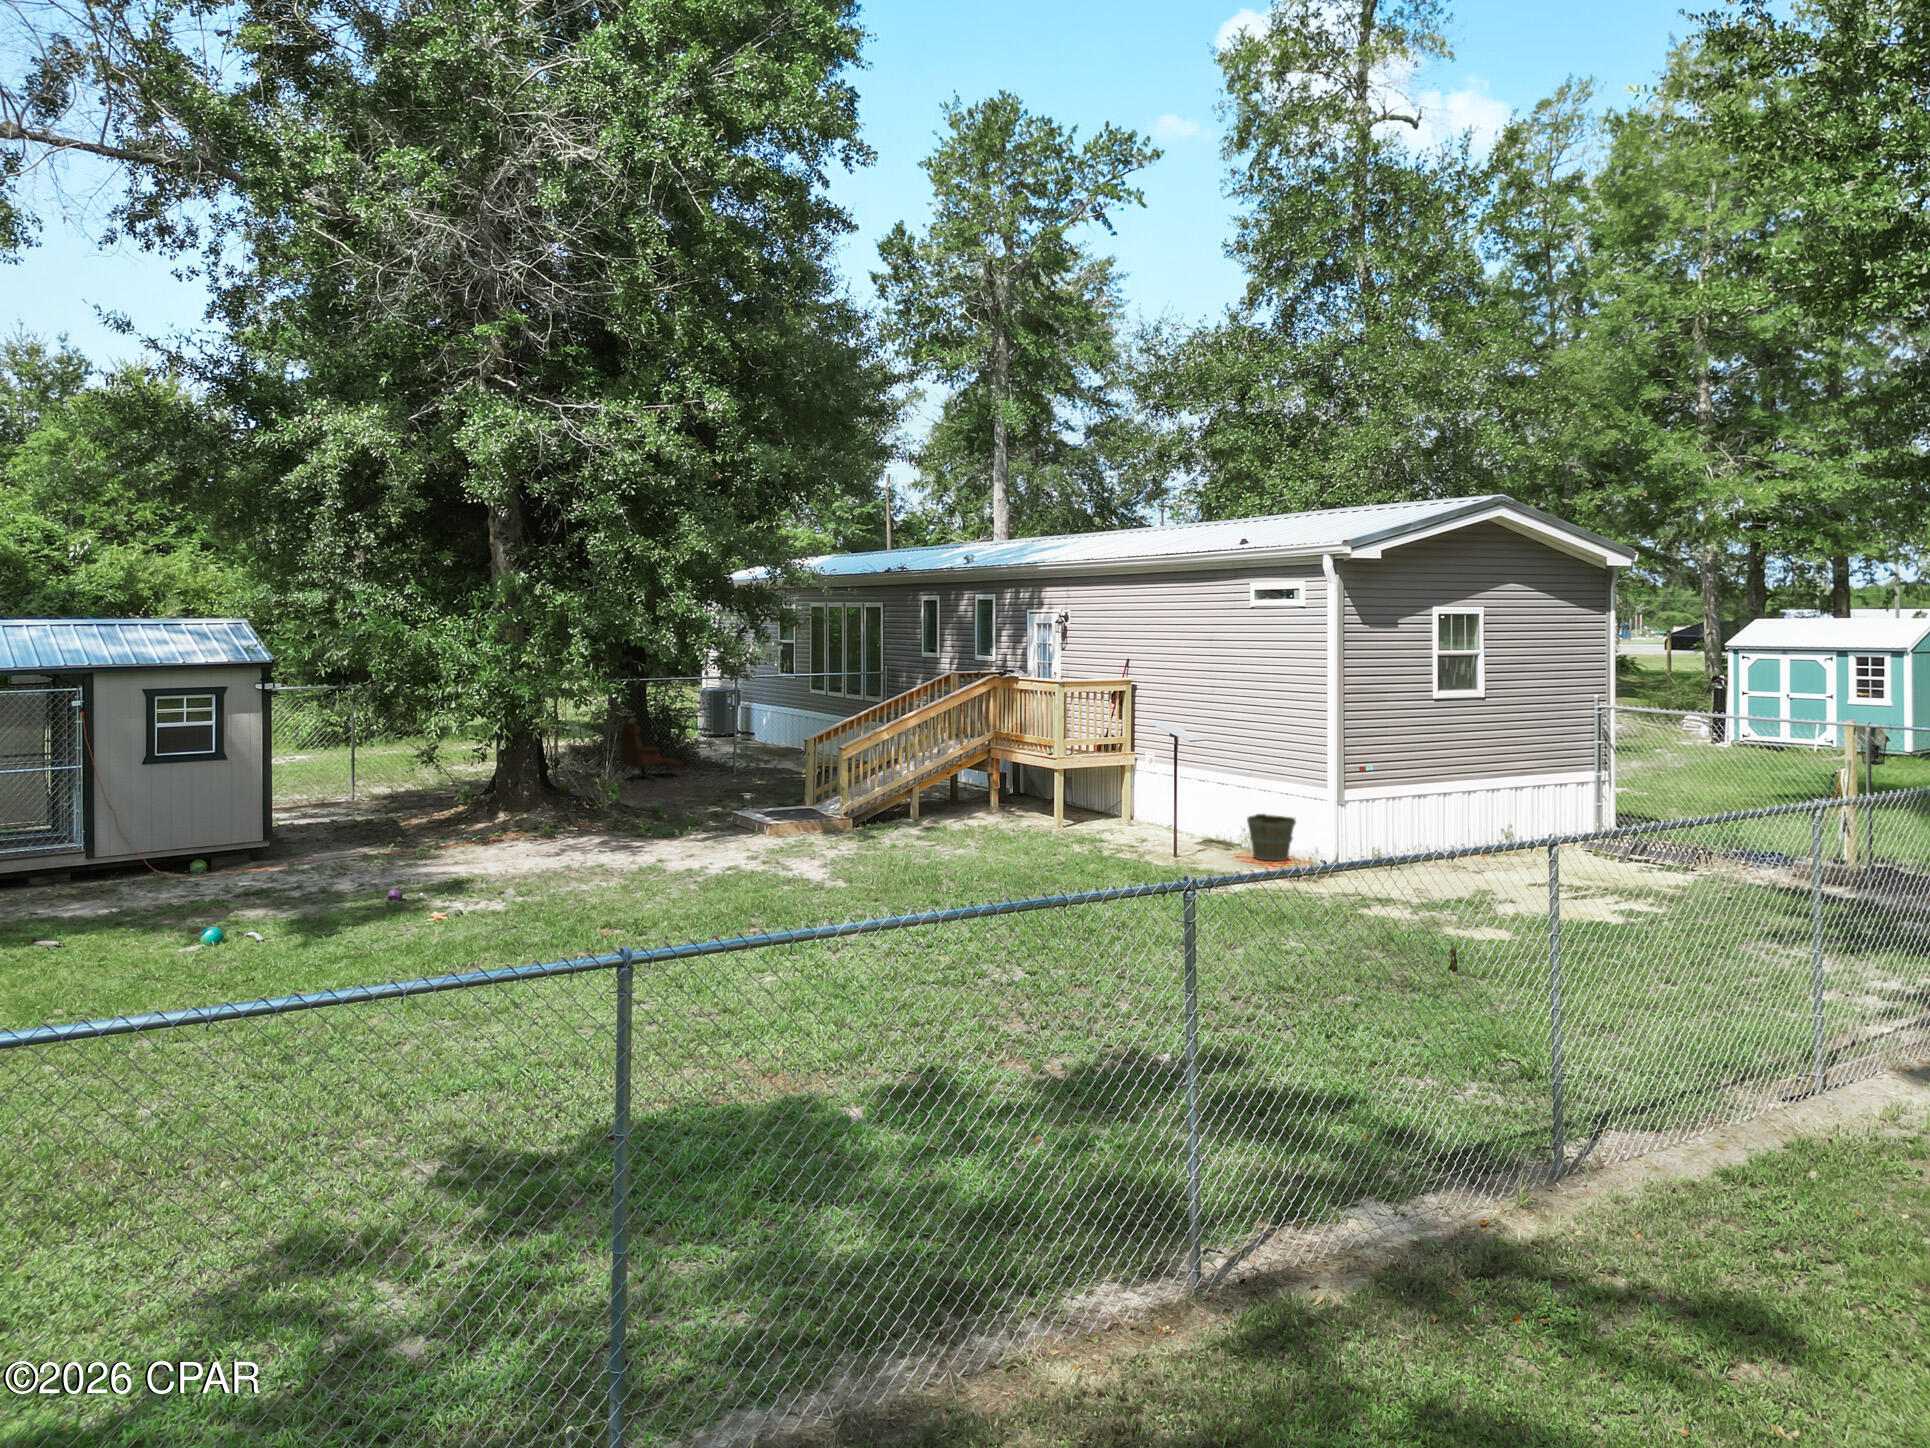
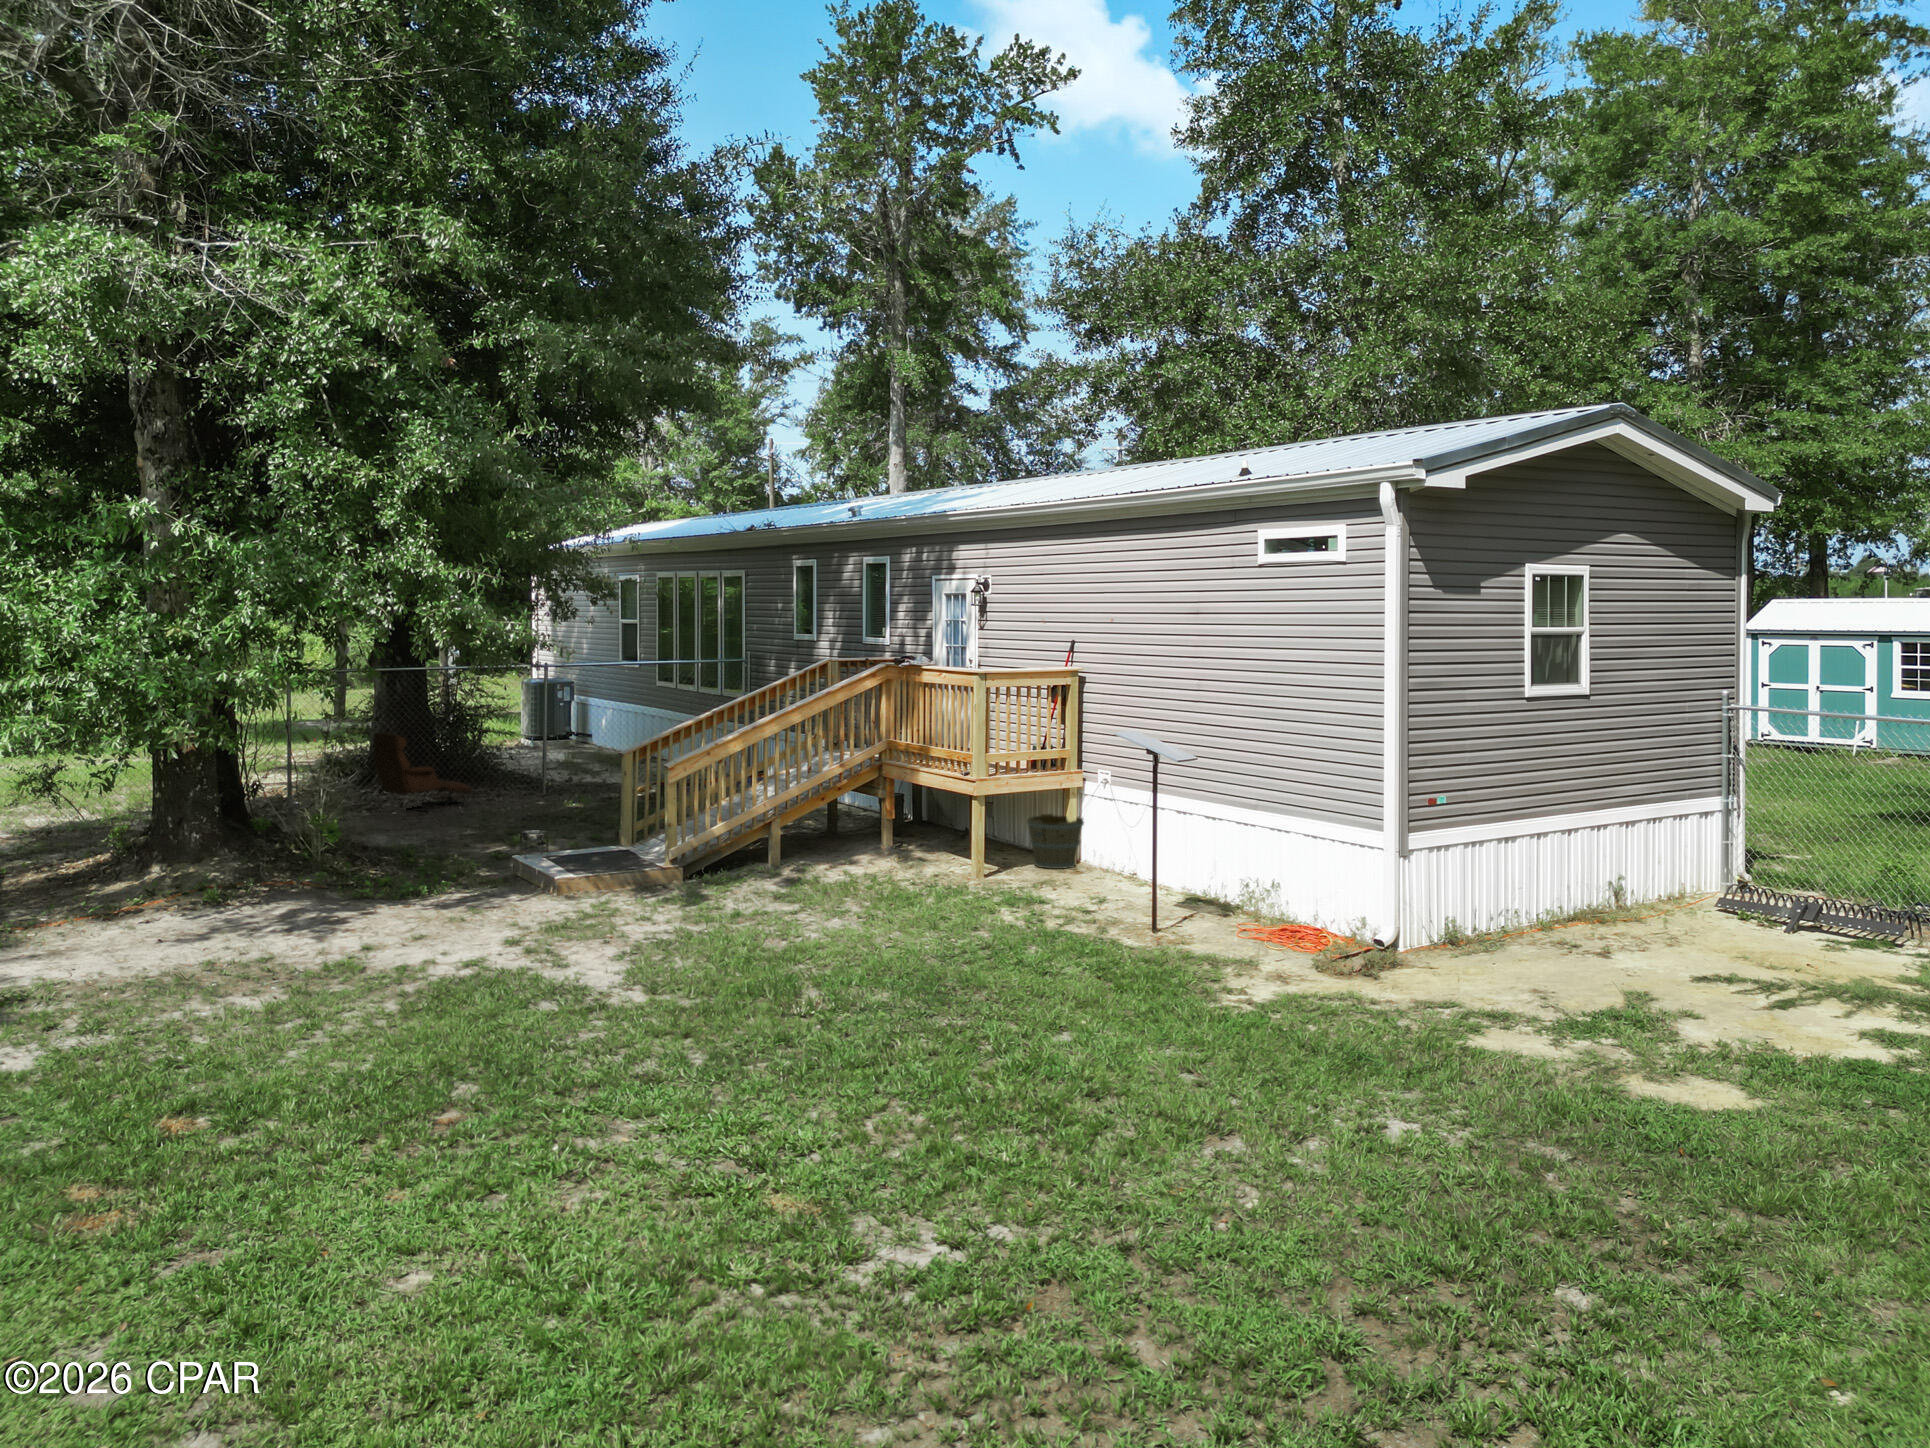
wooden bucket: present [1247,814,1296,861] -> present [1027,814,1084,869]

